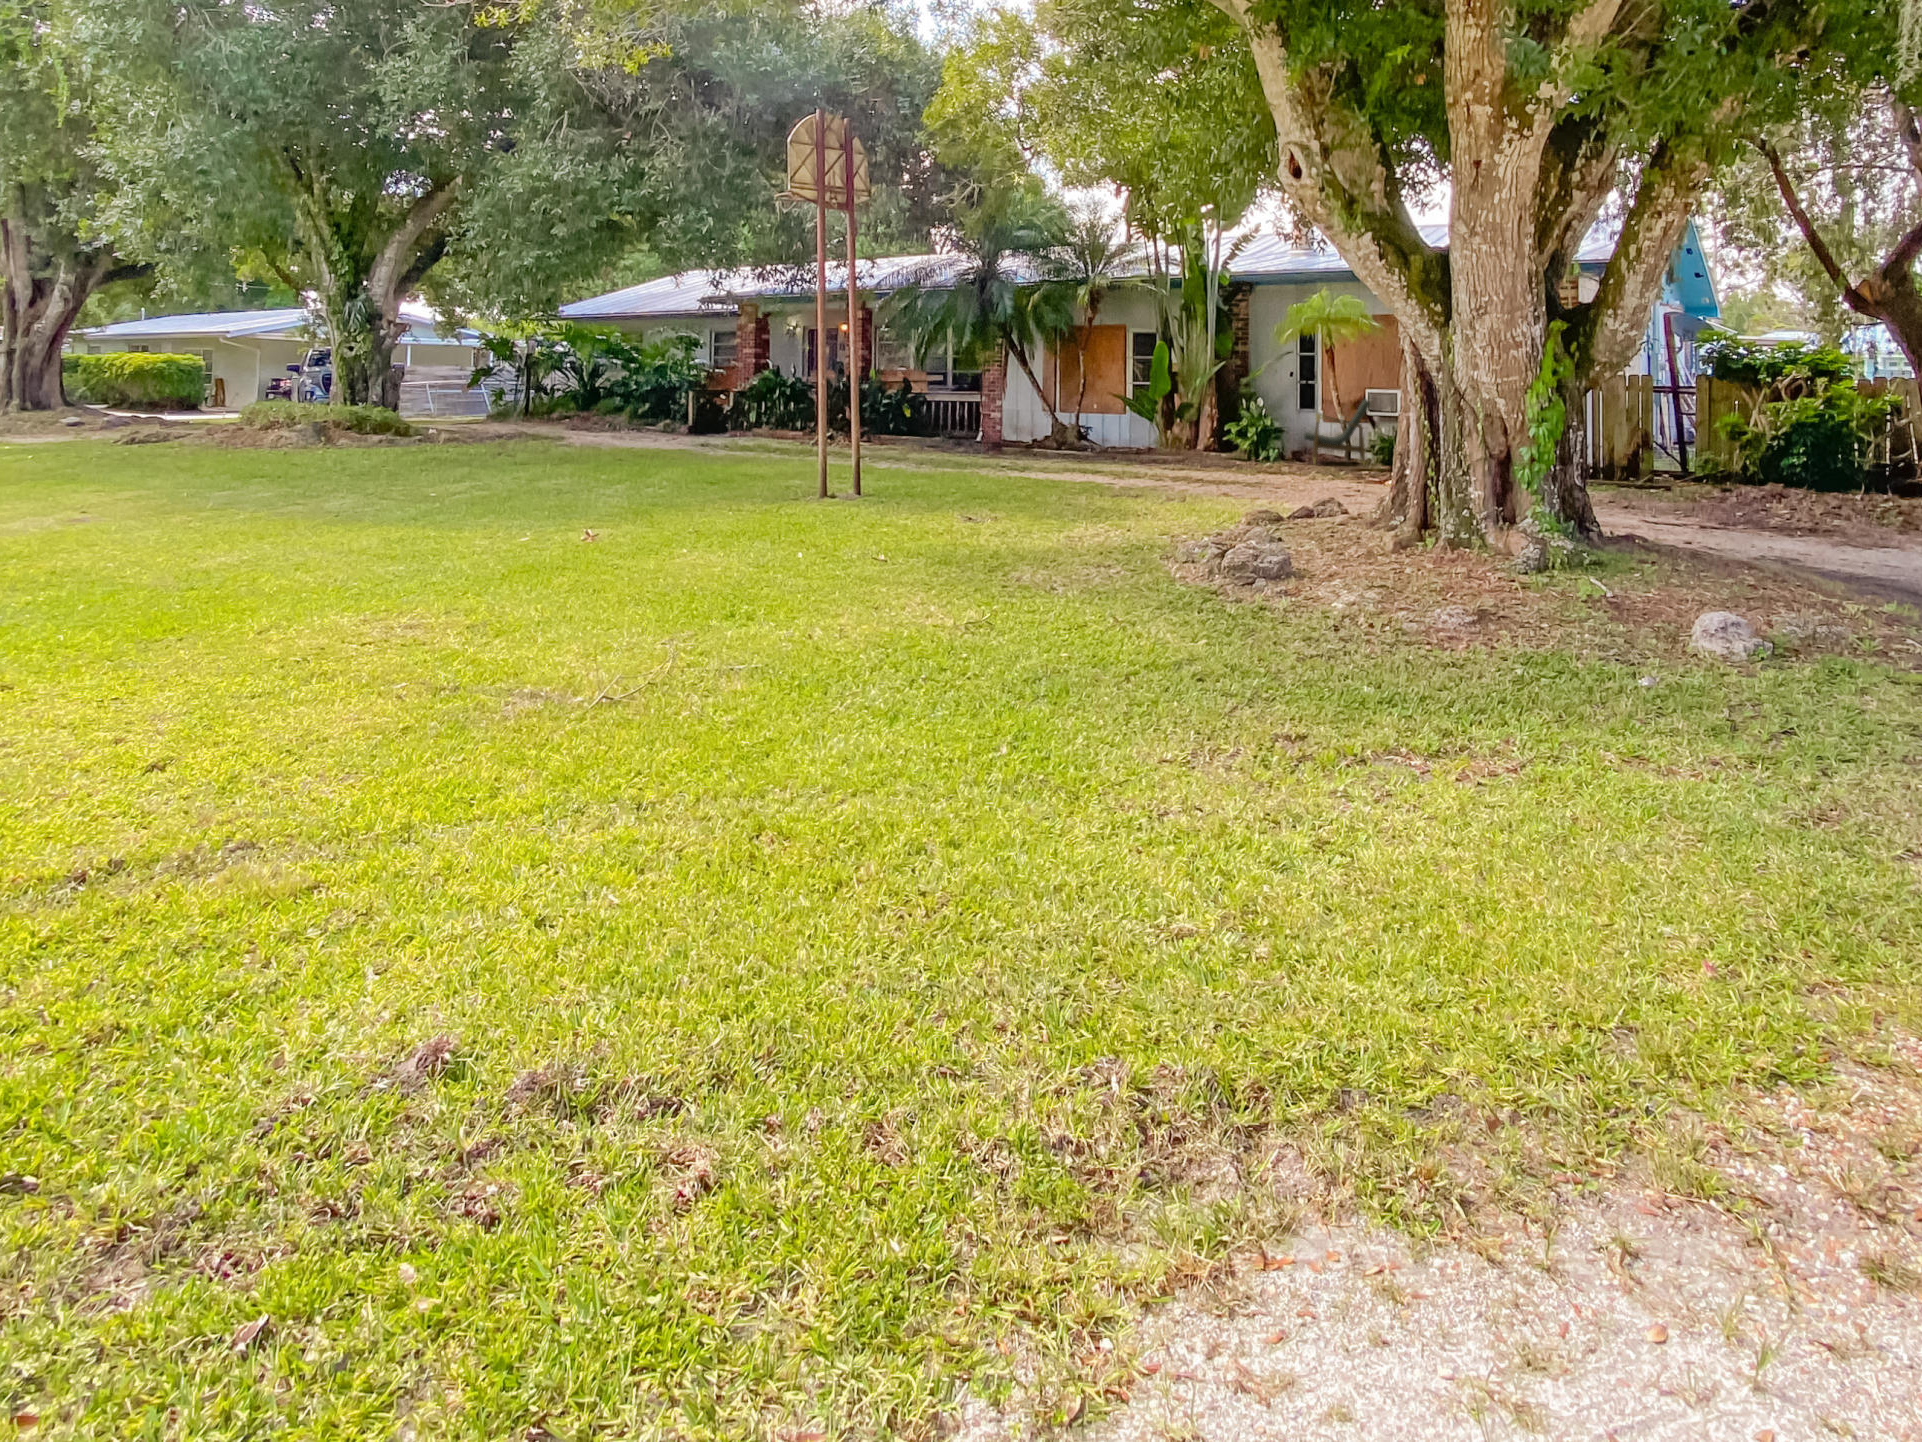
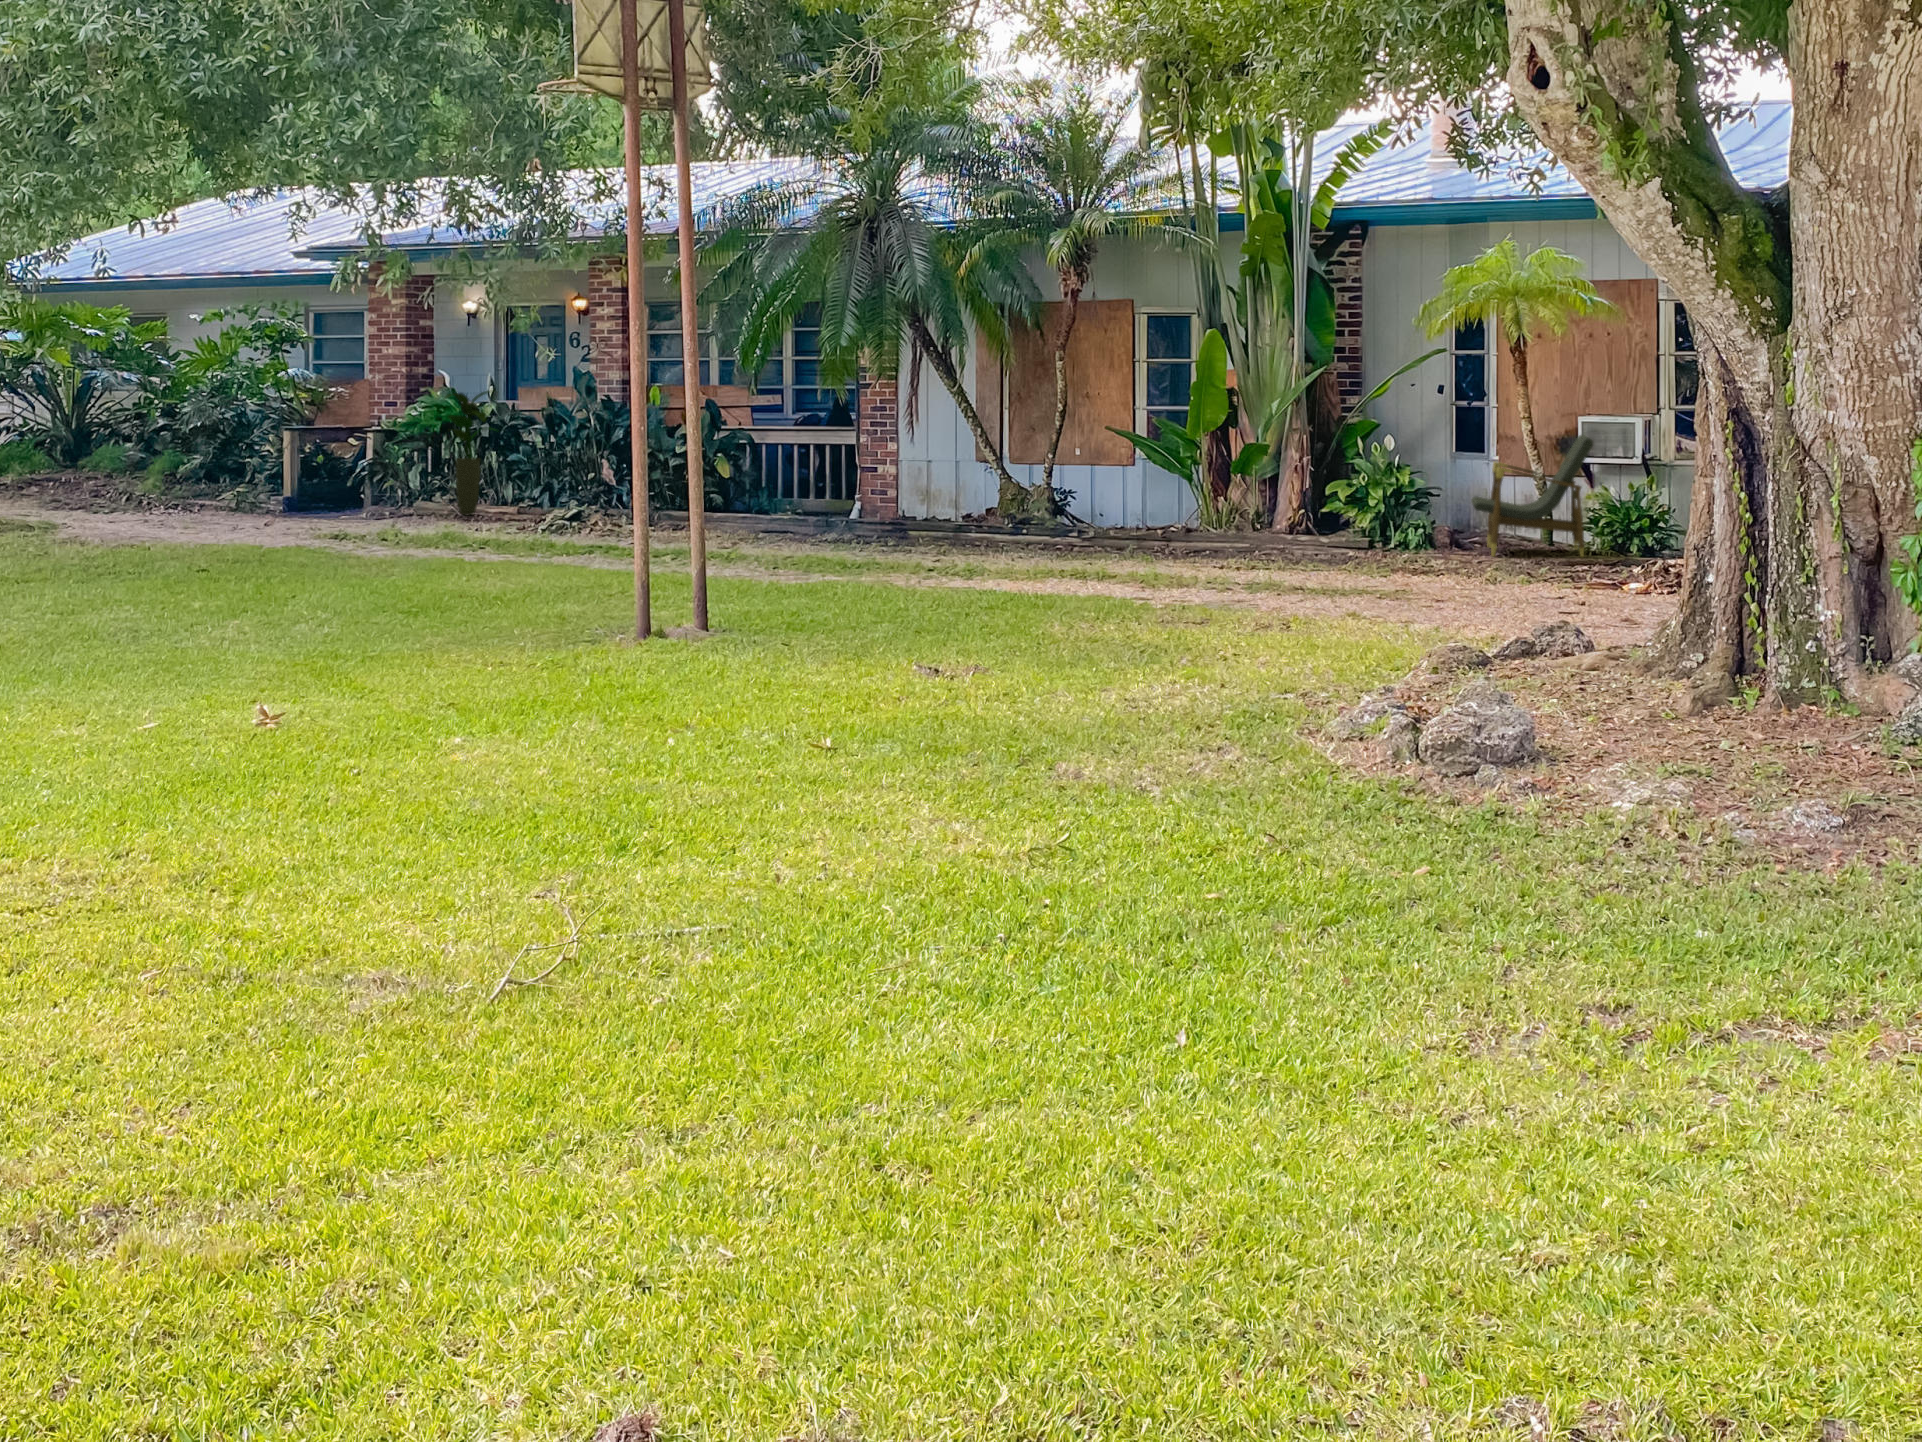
potted plant: none [771,372,800,436] -> present [445,391,493,516]

